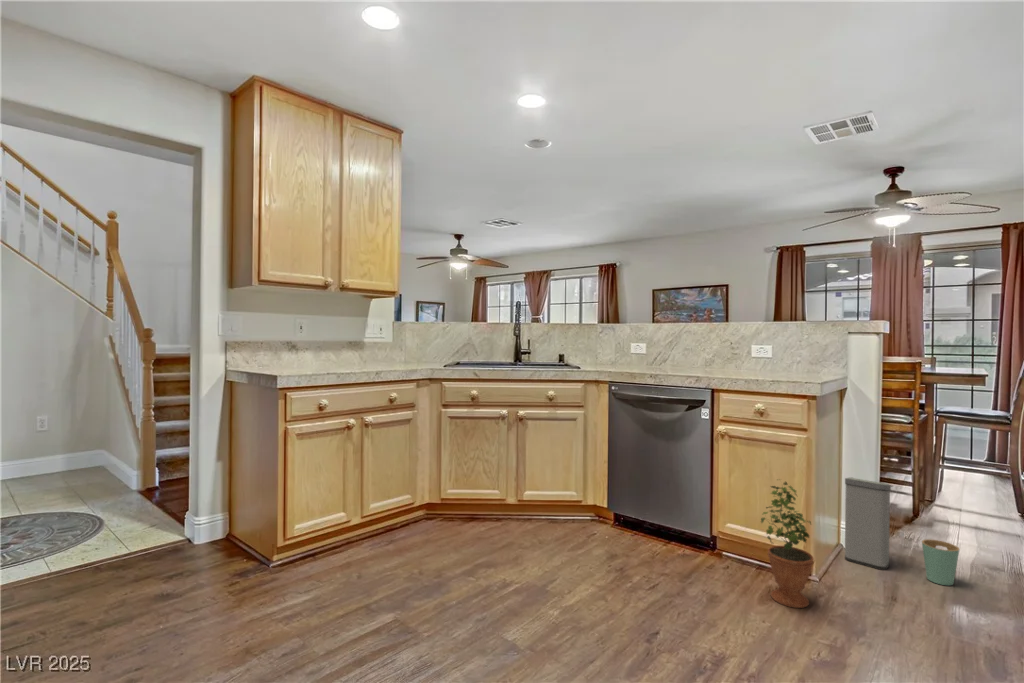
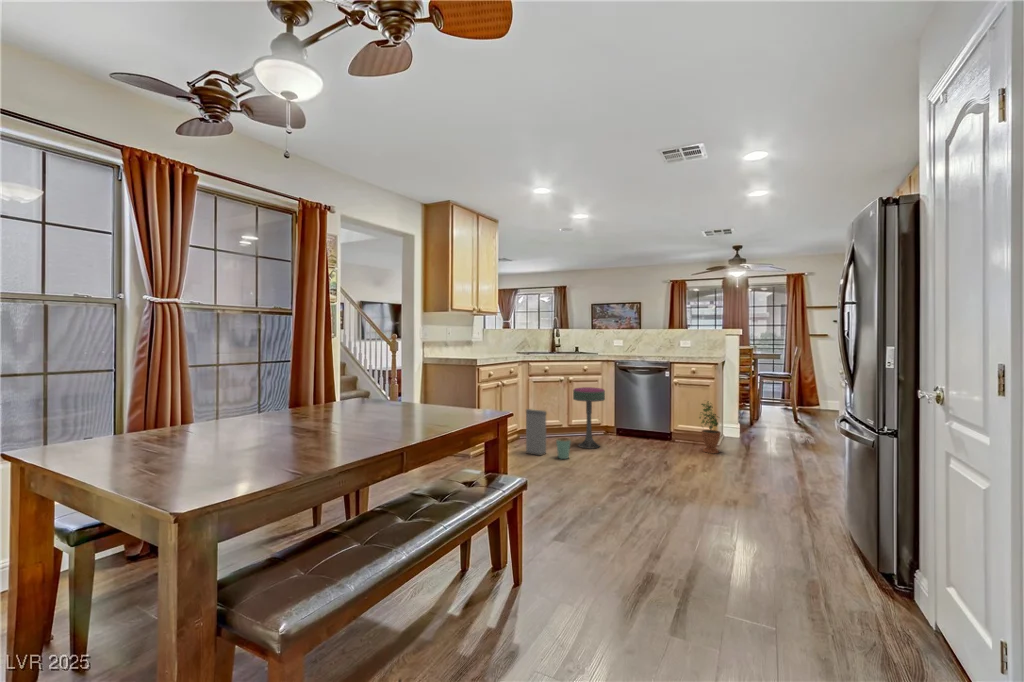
bar stool: none [498,435,561,563] -> present [573,387,605,449]
trash can: present [845,478,959,585] -> present [526,409,571,459]

